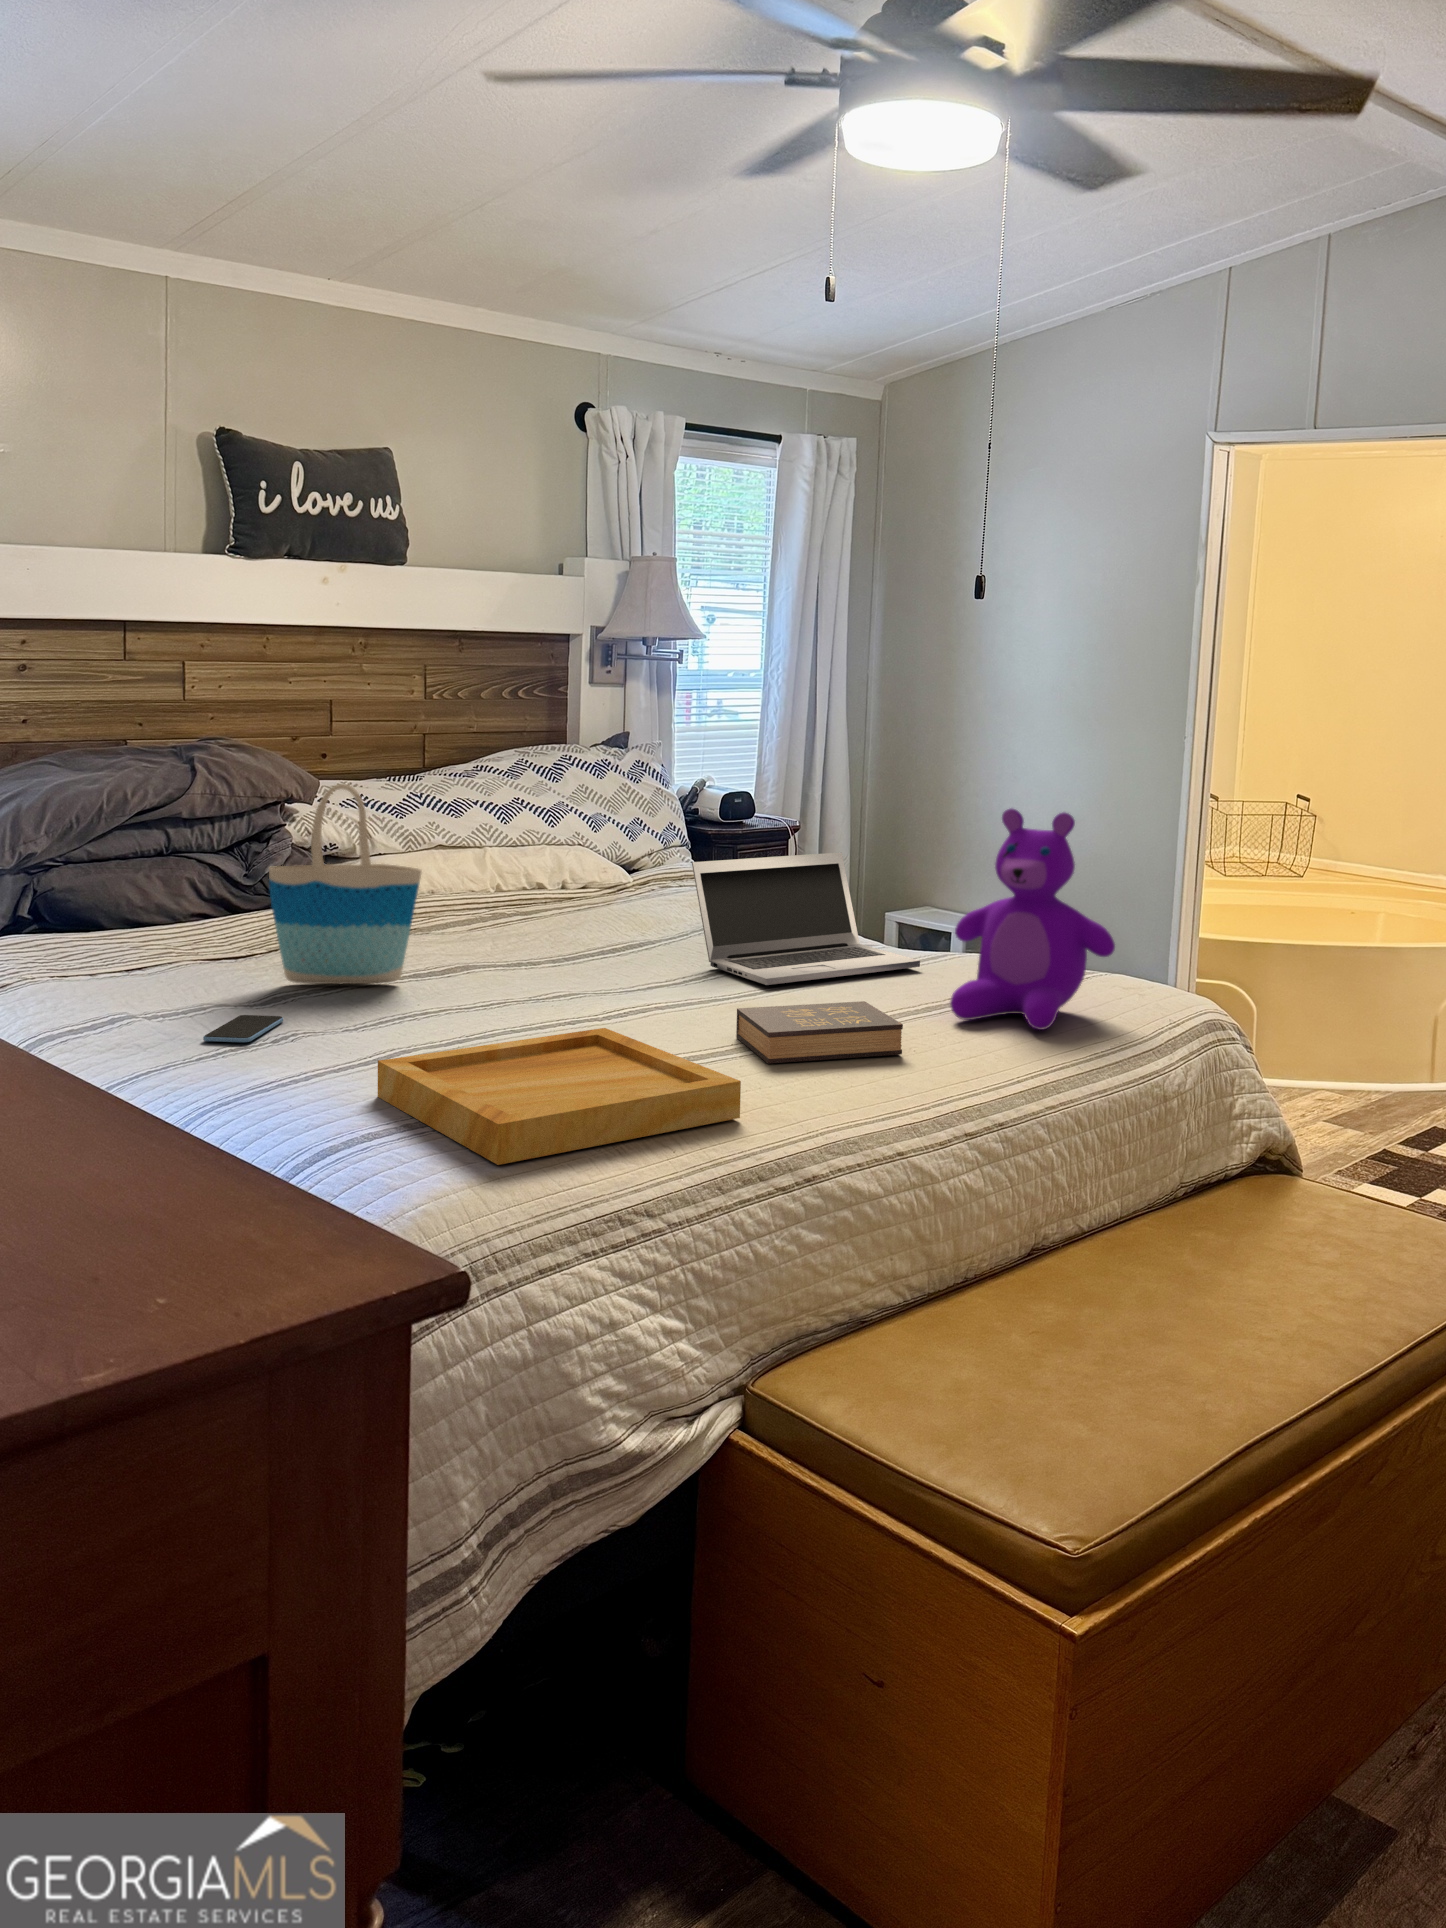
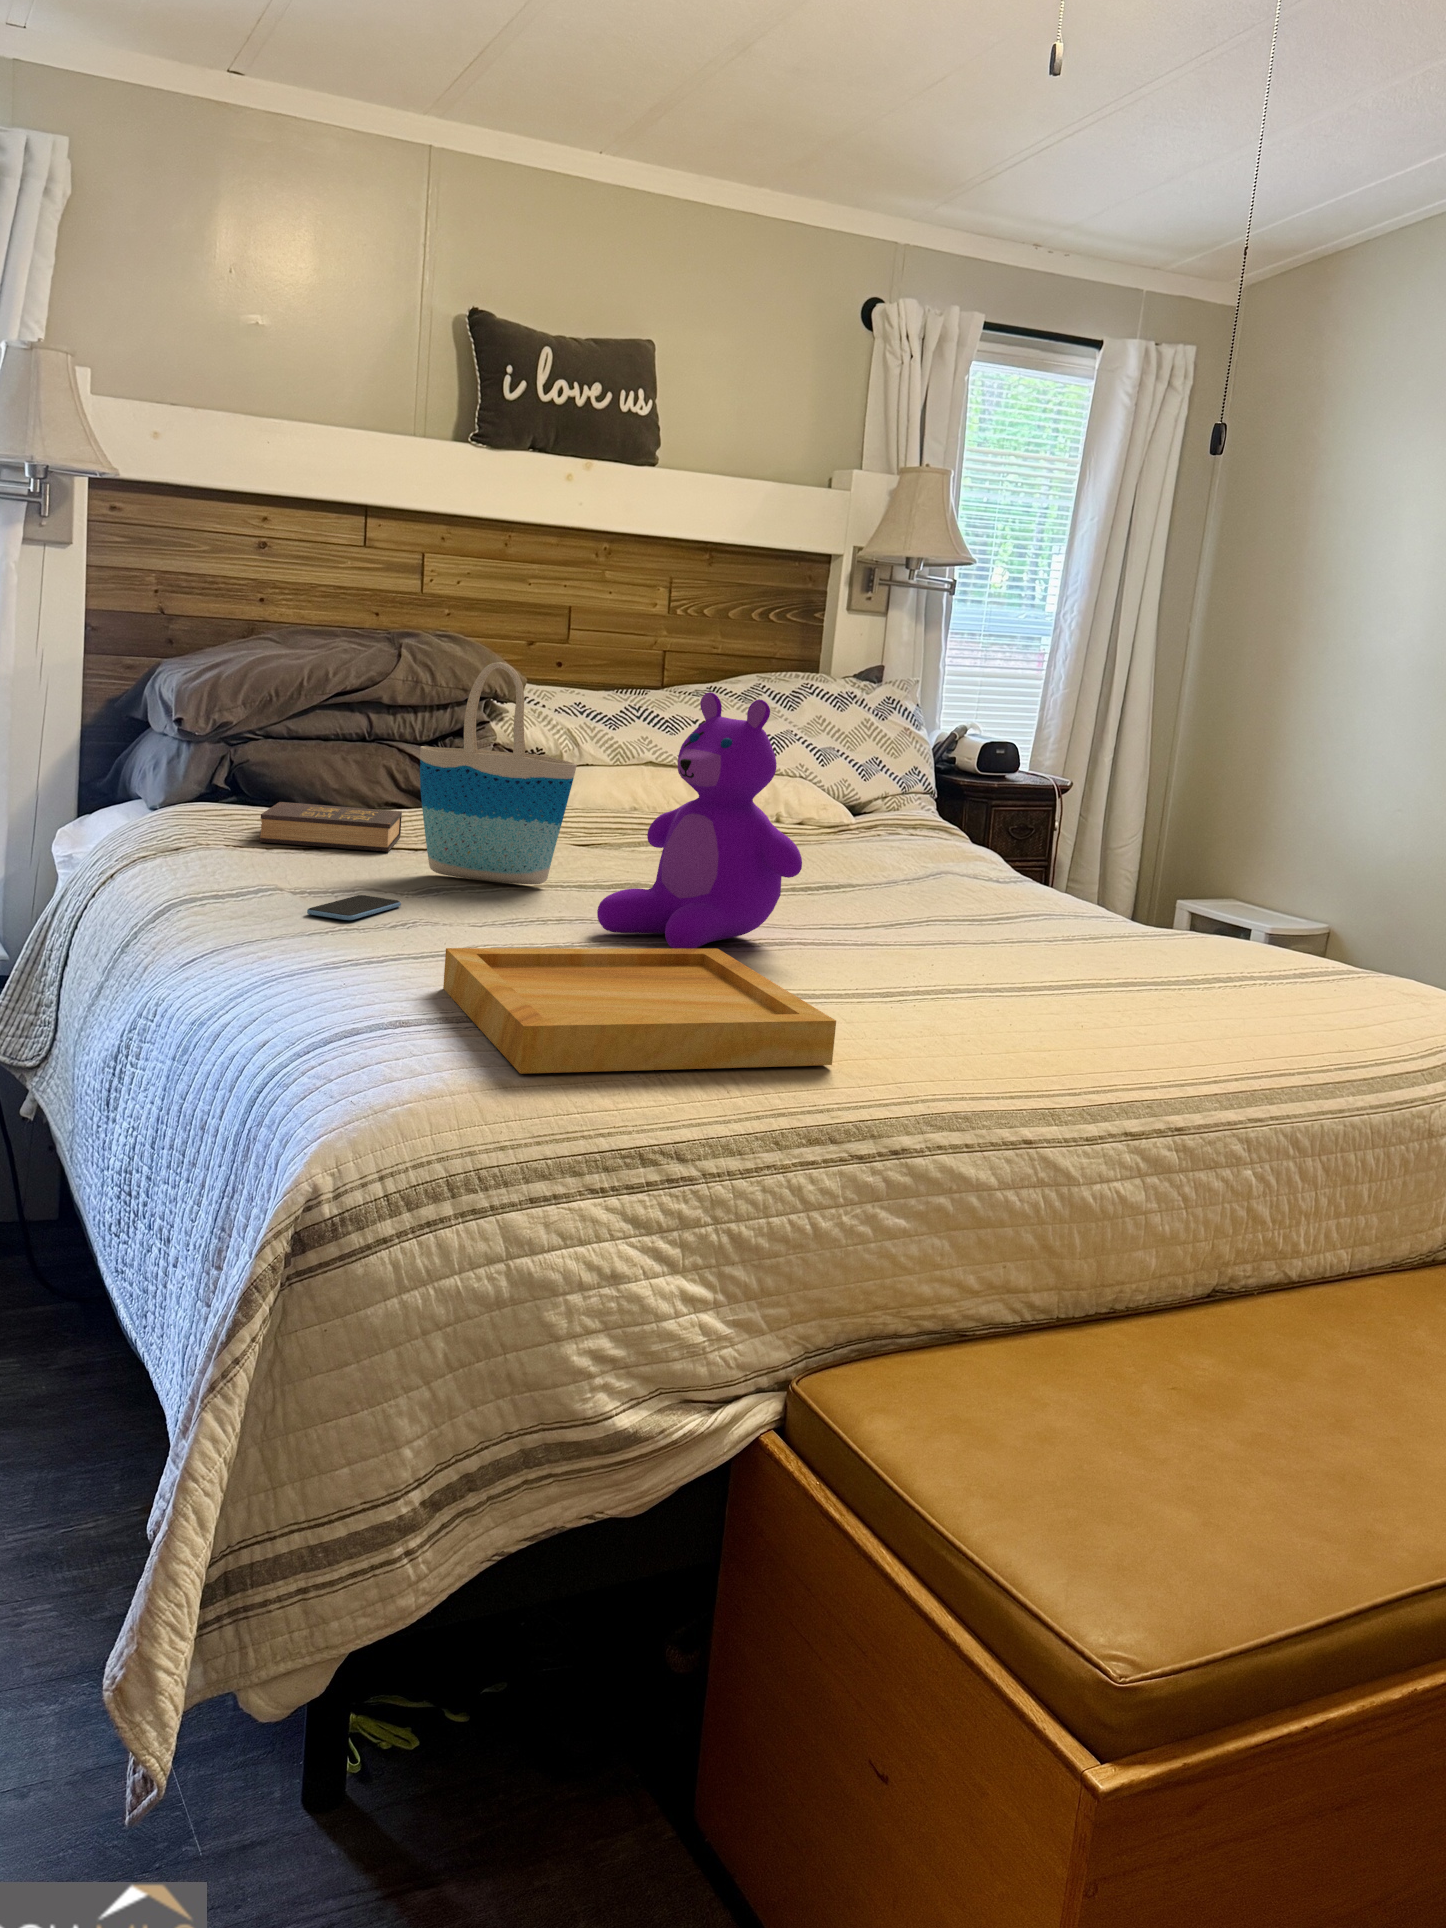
teddy bear: present [950,809,1115,1030] -> present [597,692,802,949]
laptop: present [692,852,920,985] -> none [886,790,1143,938]
hardback book: present [736,1001,903,1063] -> present [260,802,402,851]

